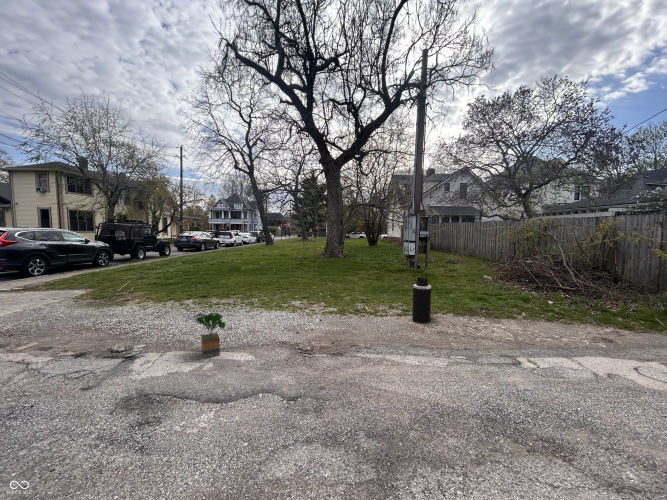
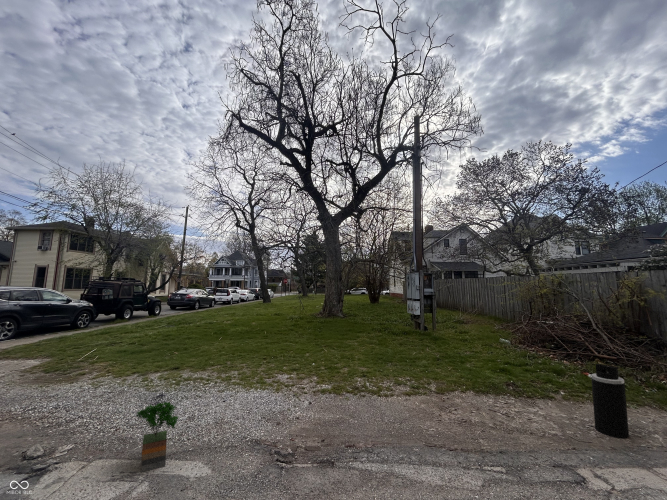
trash can: present [412,277,431,324] -> present [591,364,629,438]

